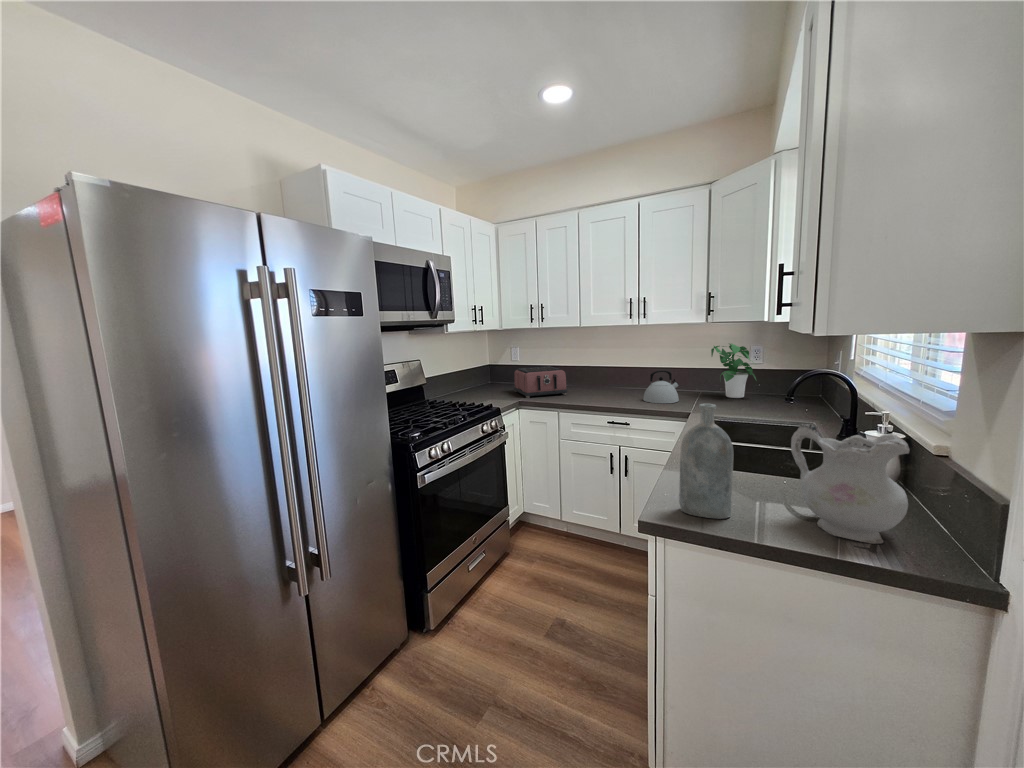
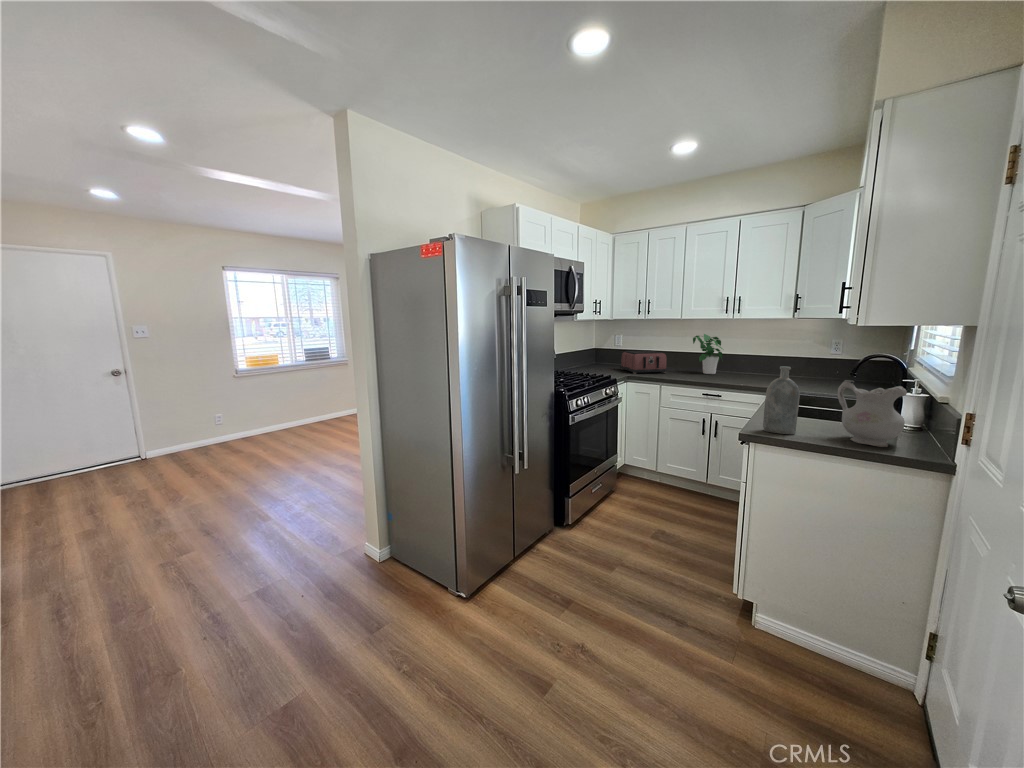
potted plant: present [711,344,756,398] -> present [693,334,722,374]
kettle: present [643,371,679,403] -> none [733,356,764,382]

